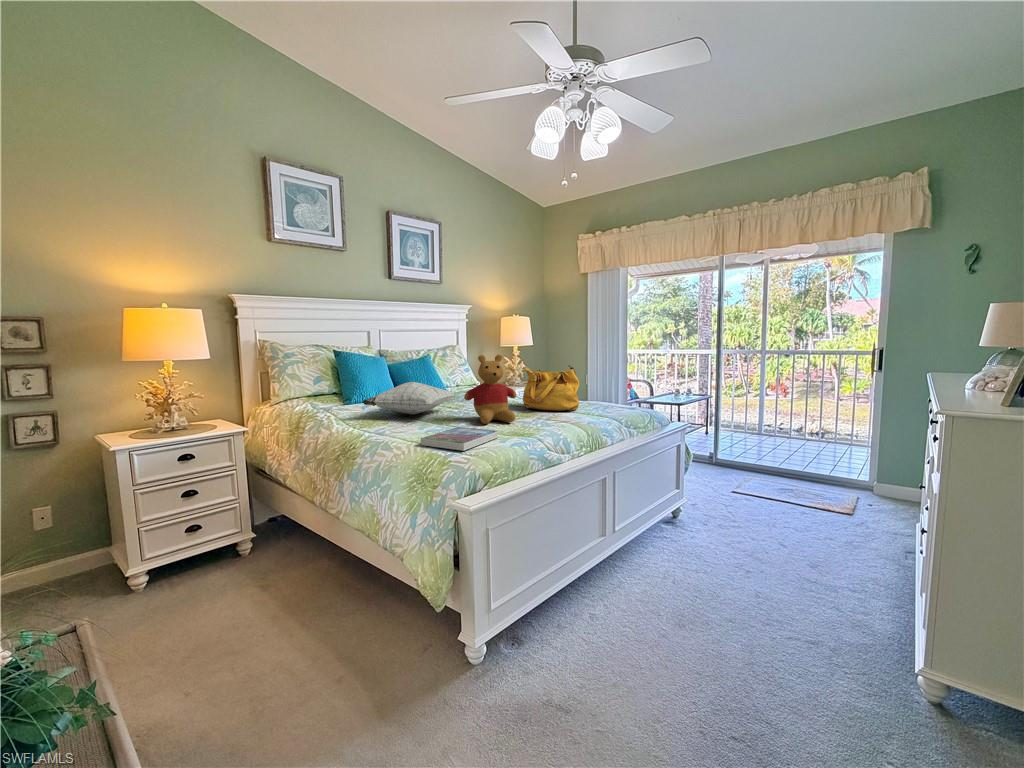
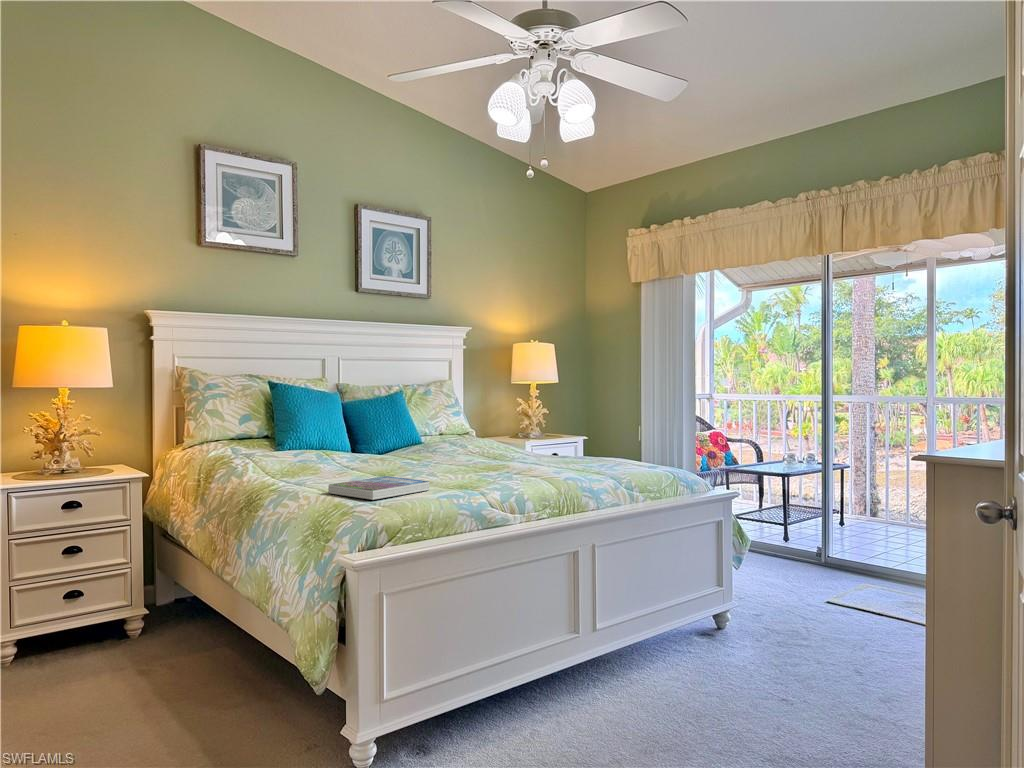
stuffed bear: present [464,355,516,424] -> none [408,388,479,476]
handbag: present [523,365,579,411] -> none [501,405,574,467]
pillow: present [363,382,455,415] -> none [283,422,409,465]

